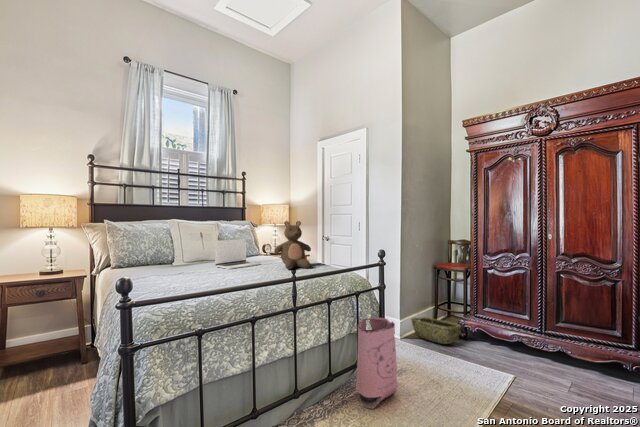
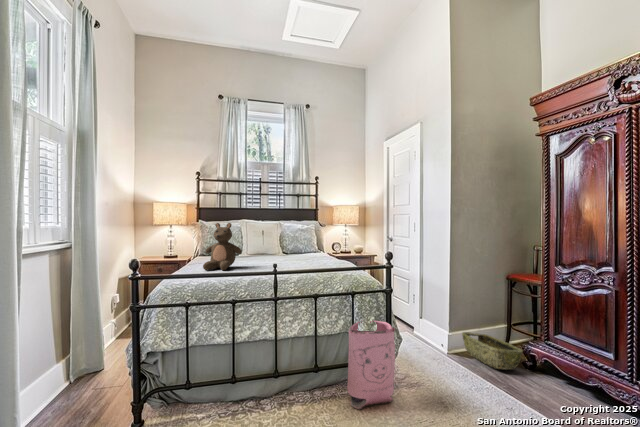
stuffed bear: present [274,221,311,269] -> present [203,223,241,270]
laptop: present [215,239,260,269] -> none [261,237,296,262]

